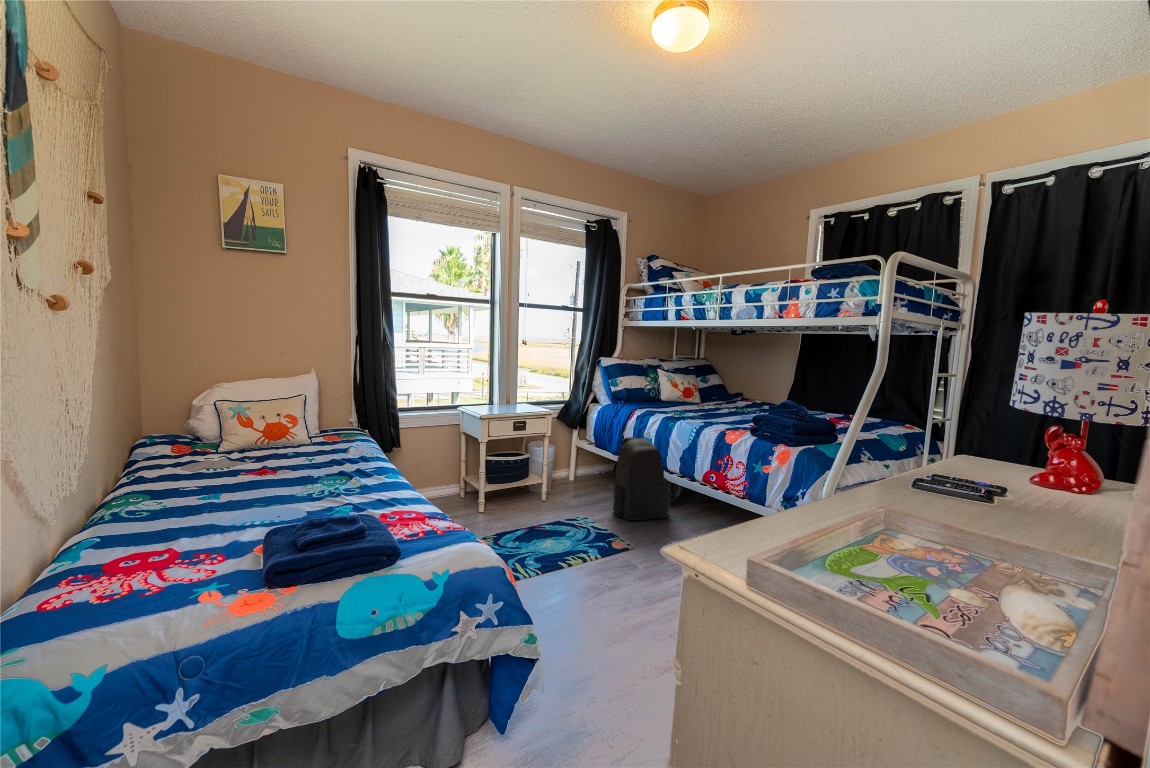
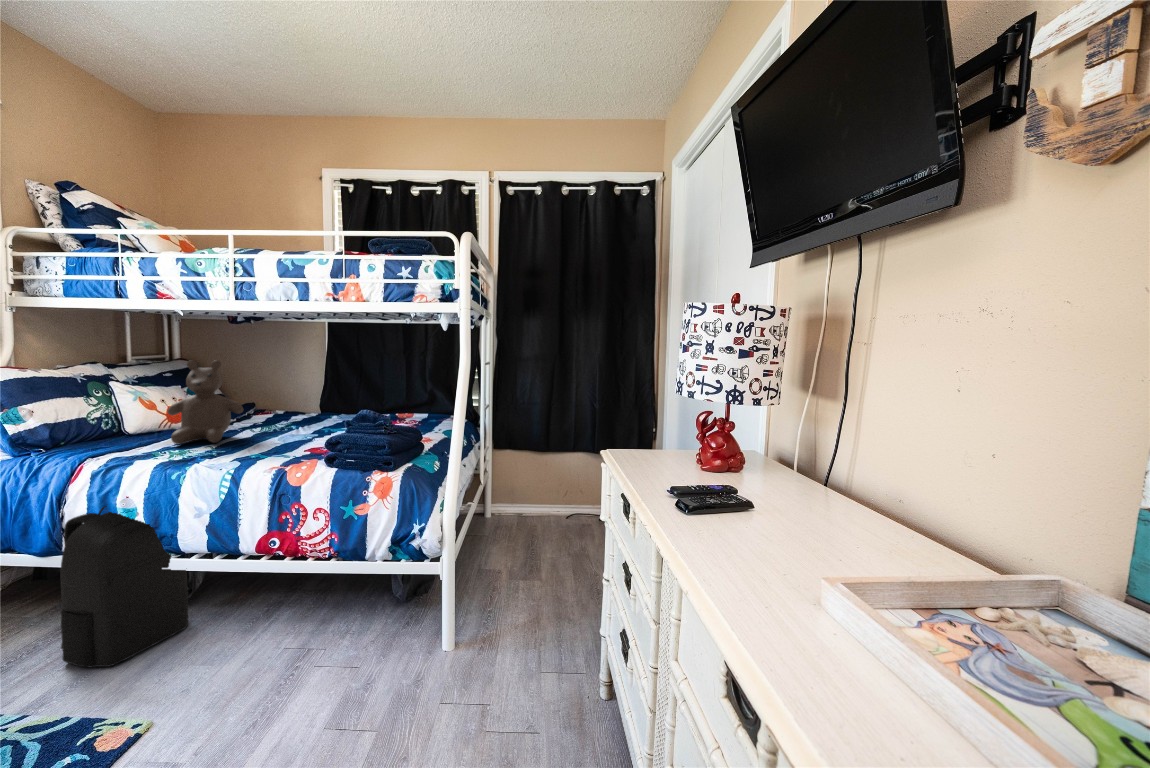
teddy bear: none [678,358,721,411] -> present [168,360,243,444]

